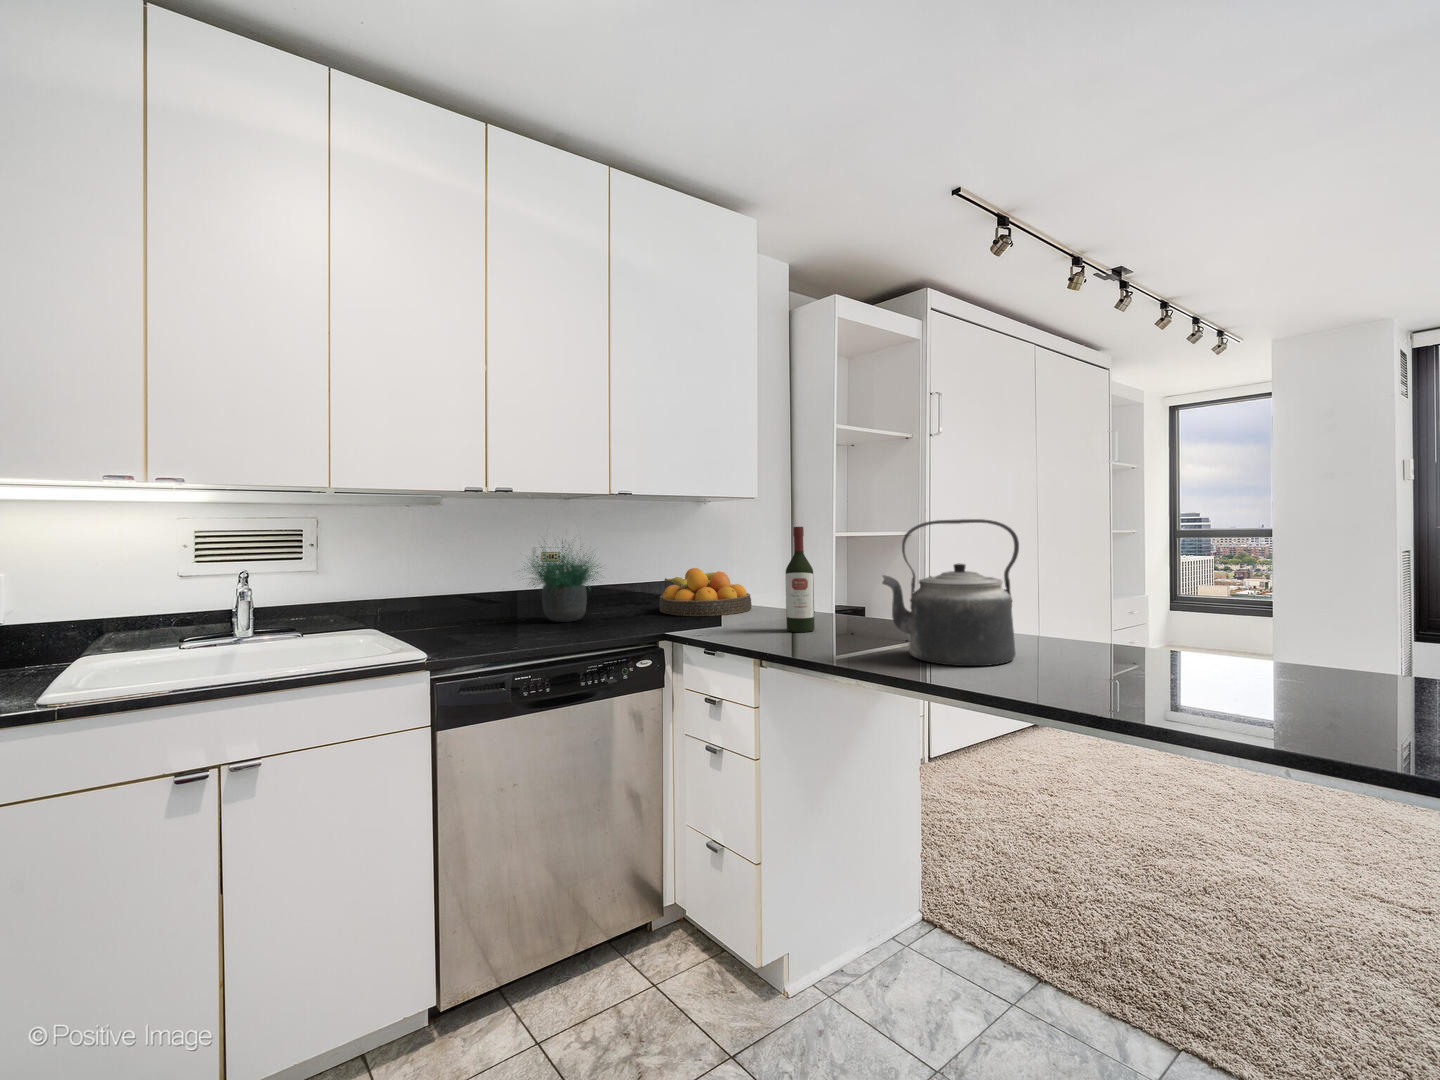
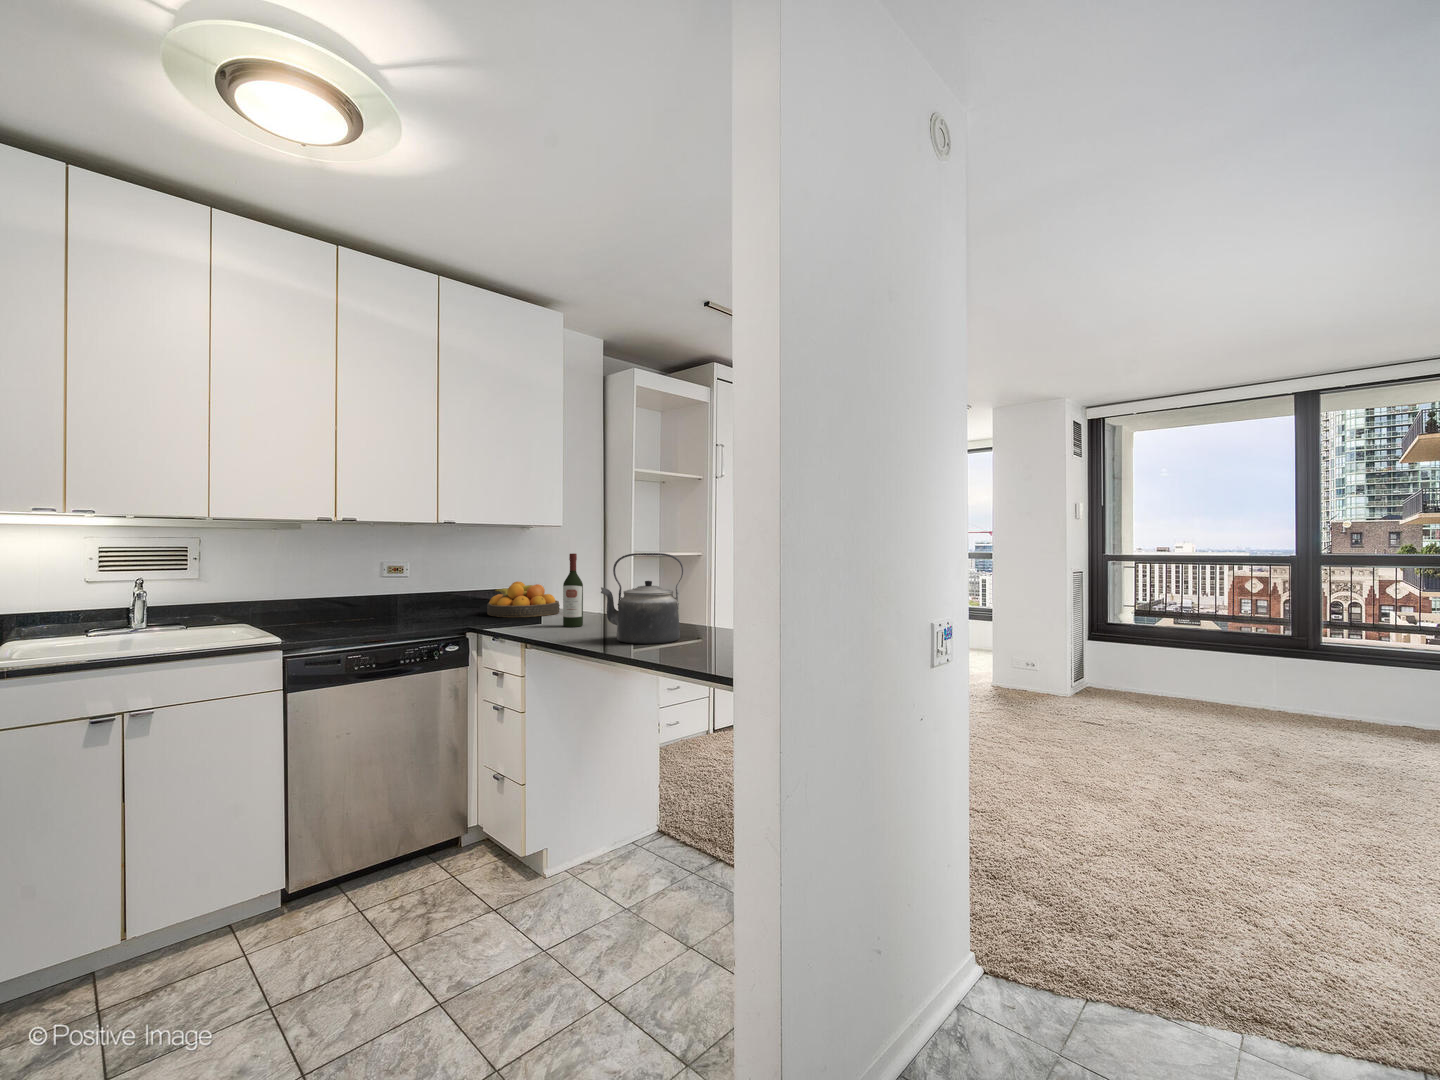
potted plant: present [527,541,598,622] -> none [360,544,447,621]

